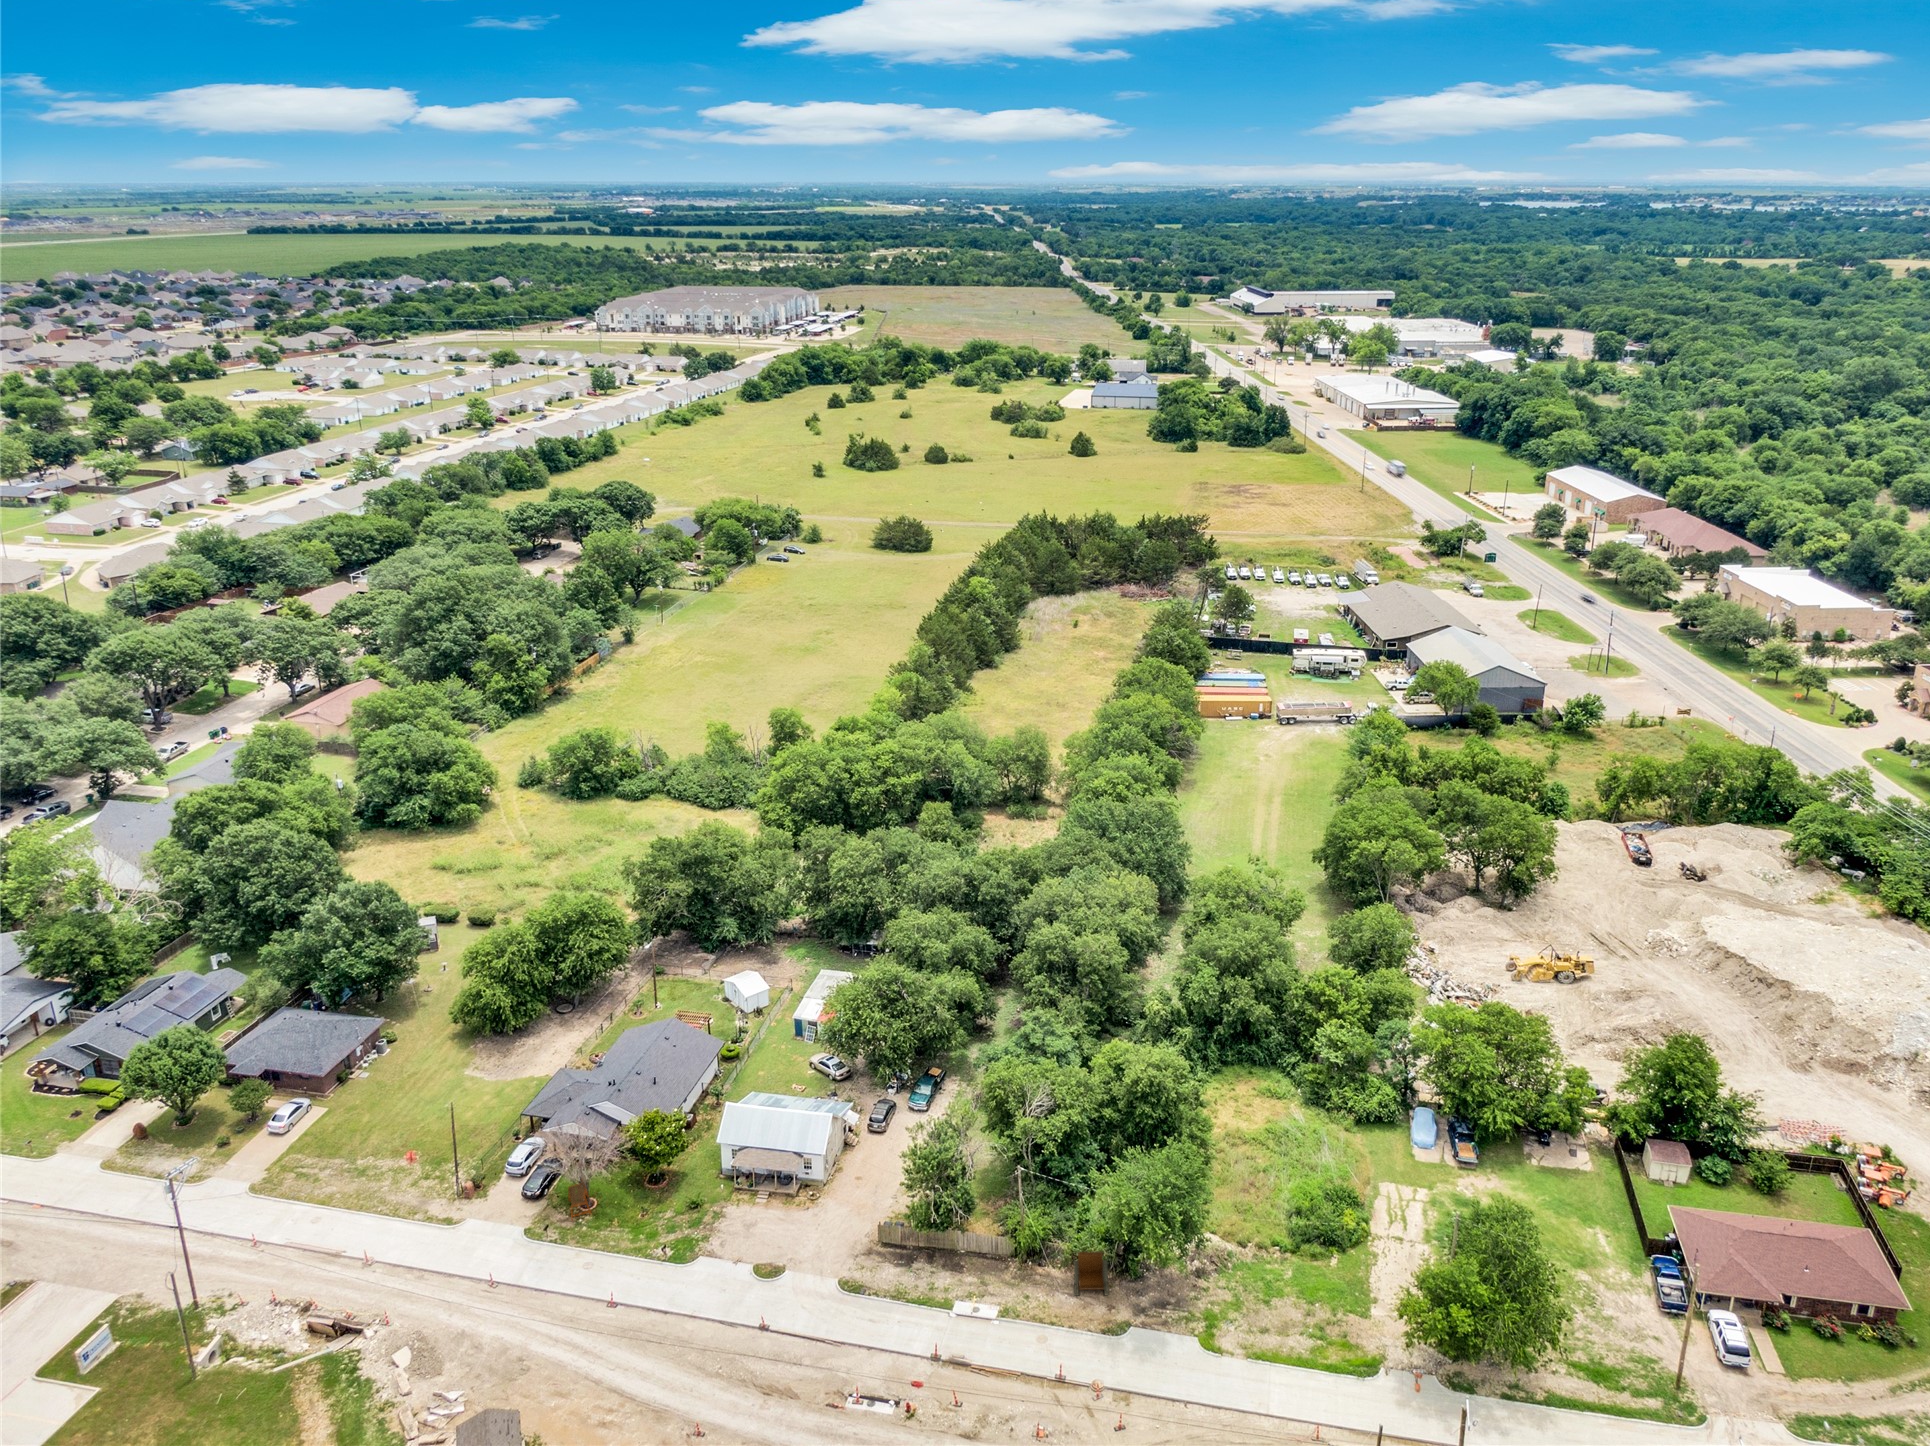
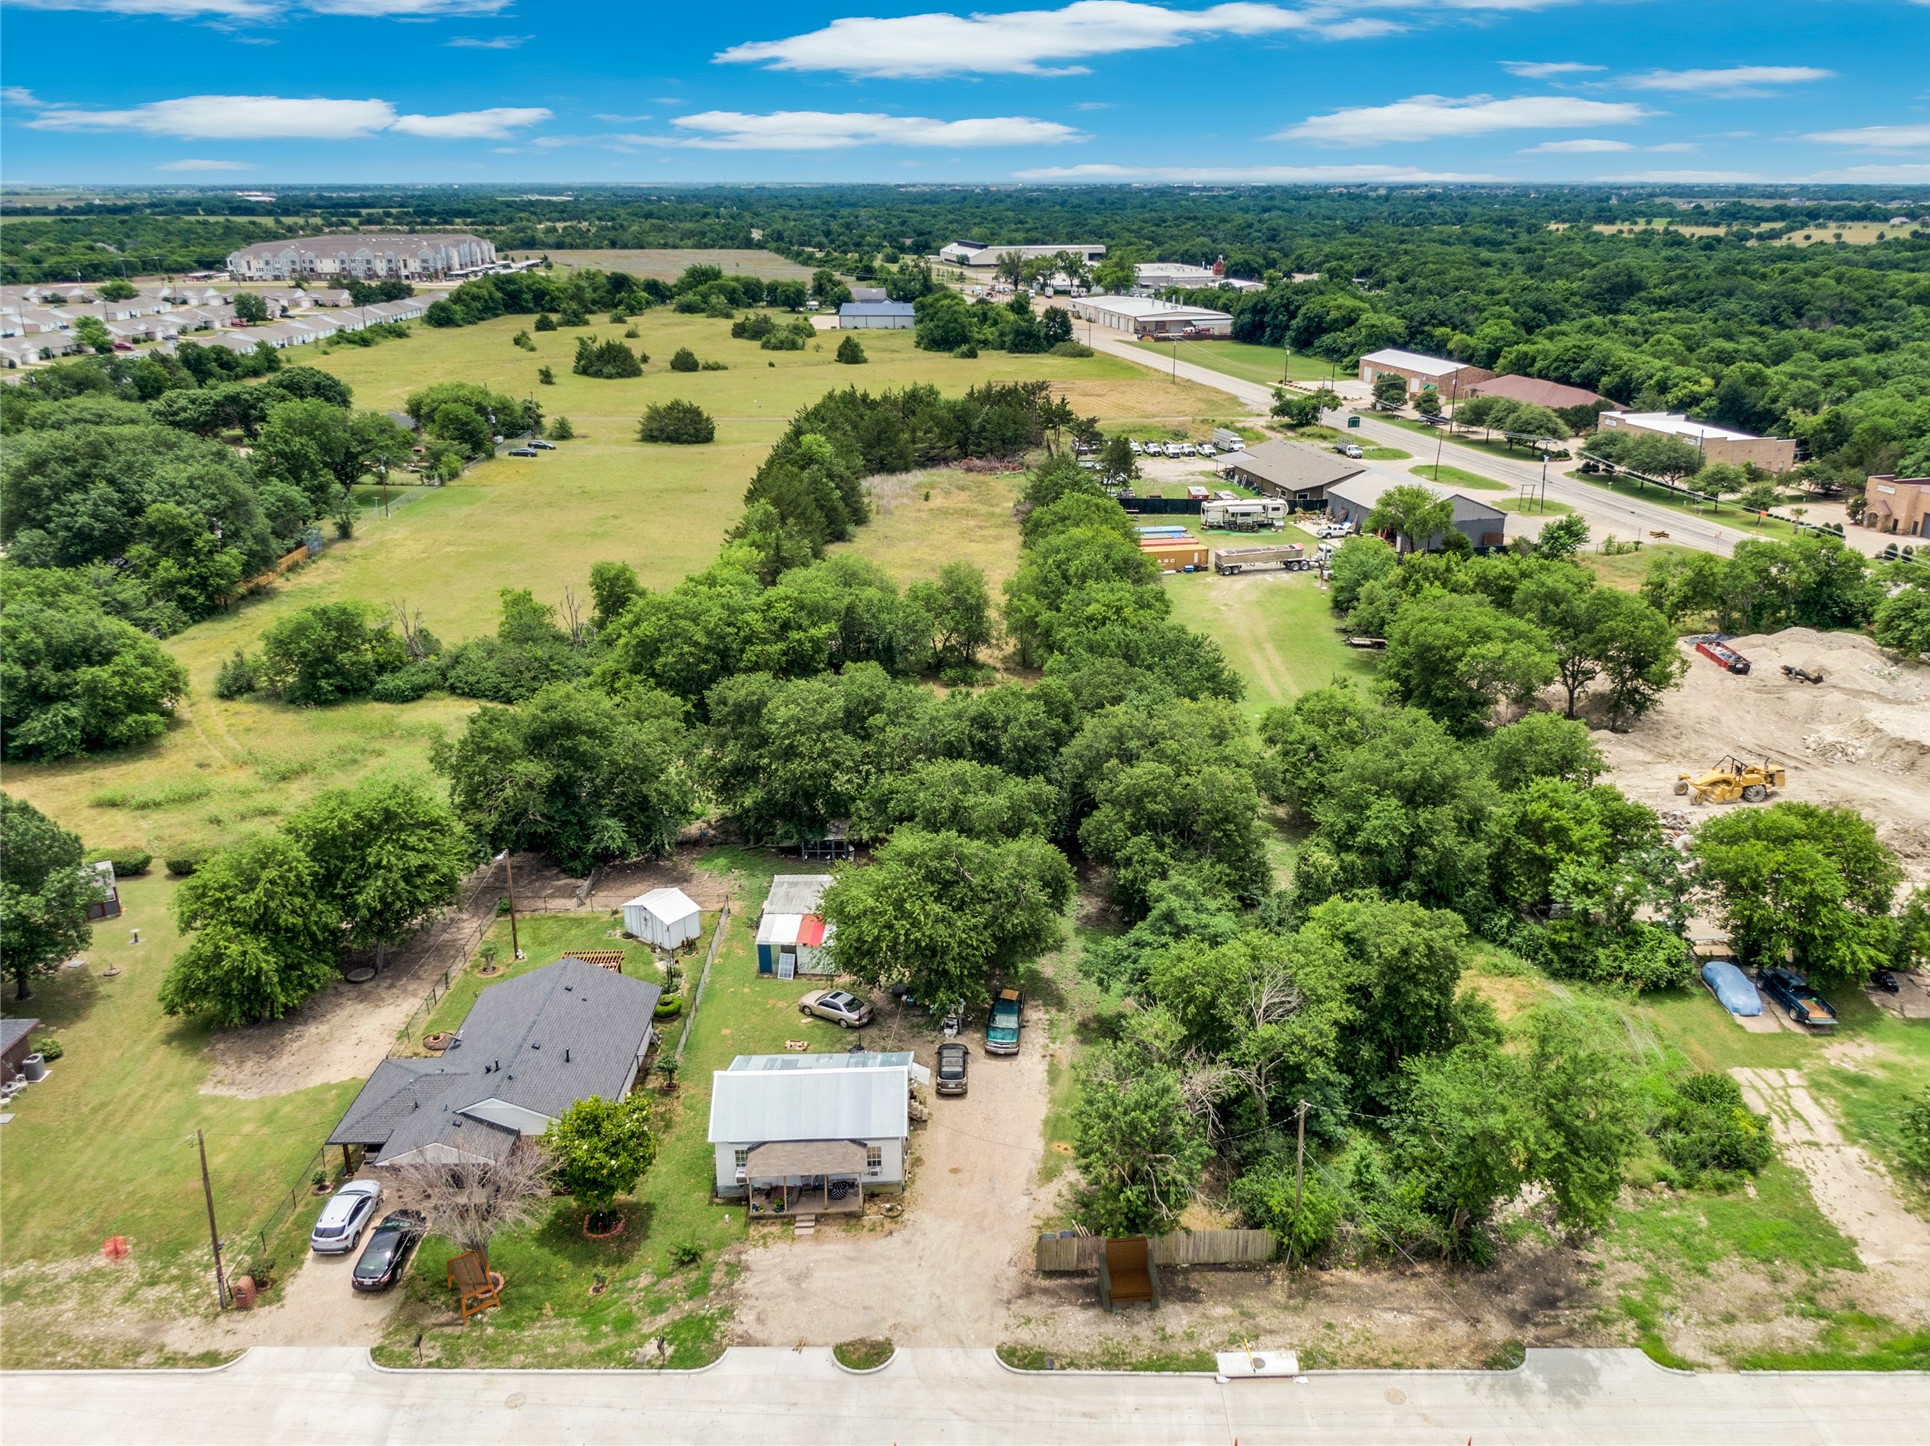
lounge chair: present [1074,1251,1108,1296] -> present [1098,1236,1160,1312]

